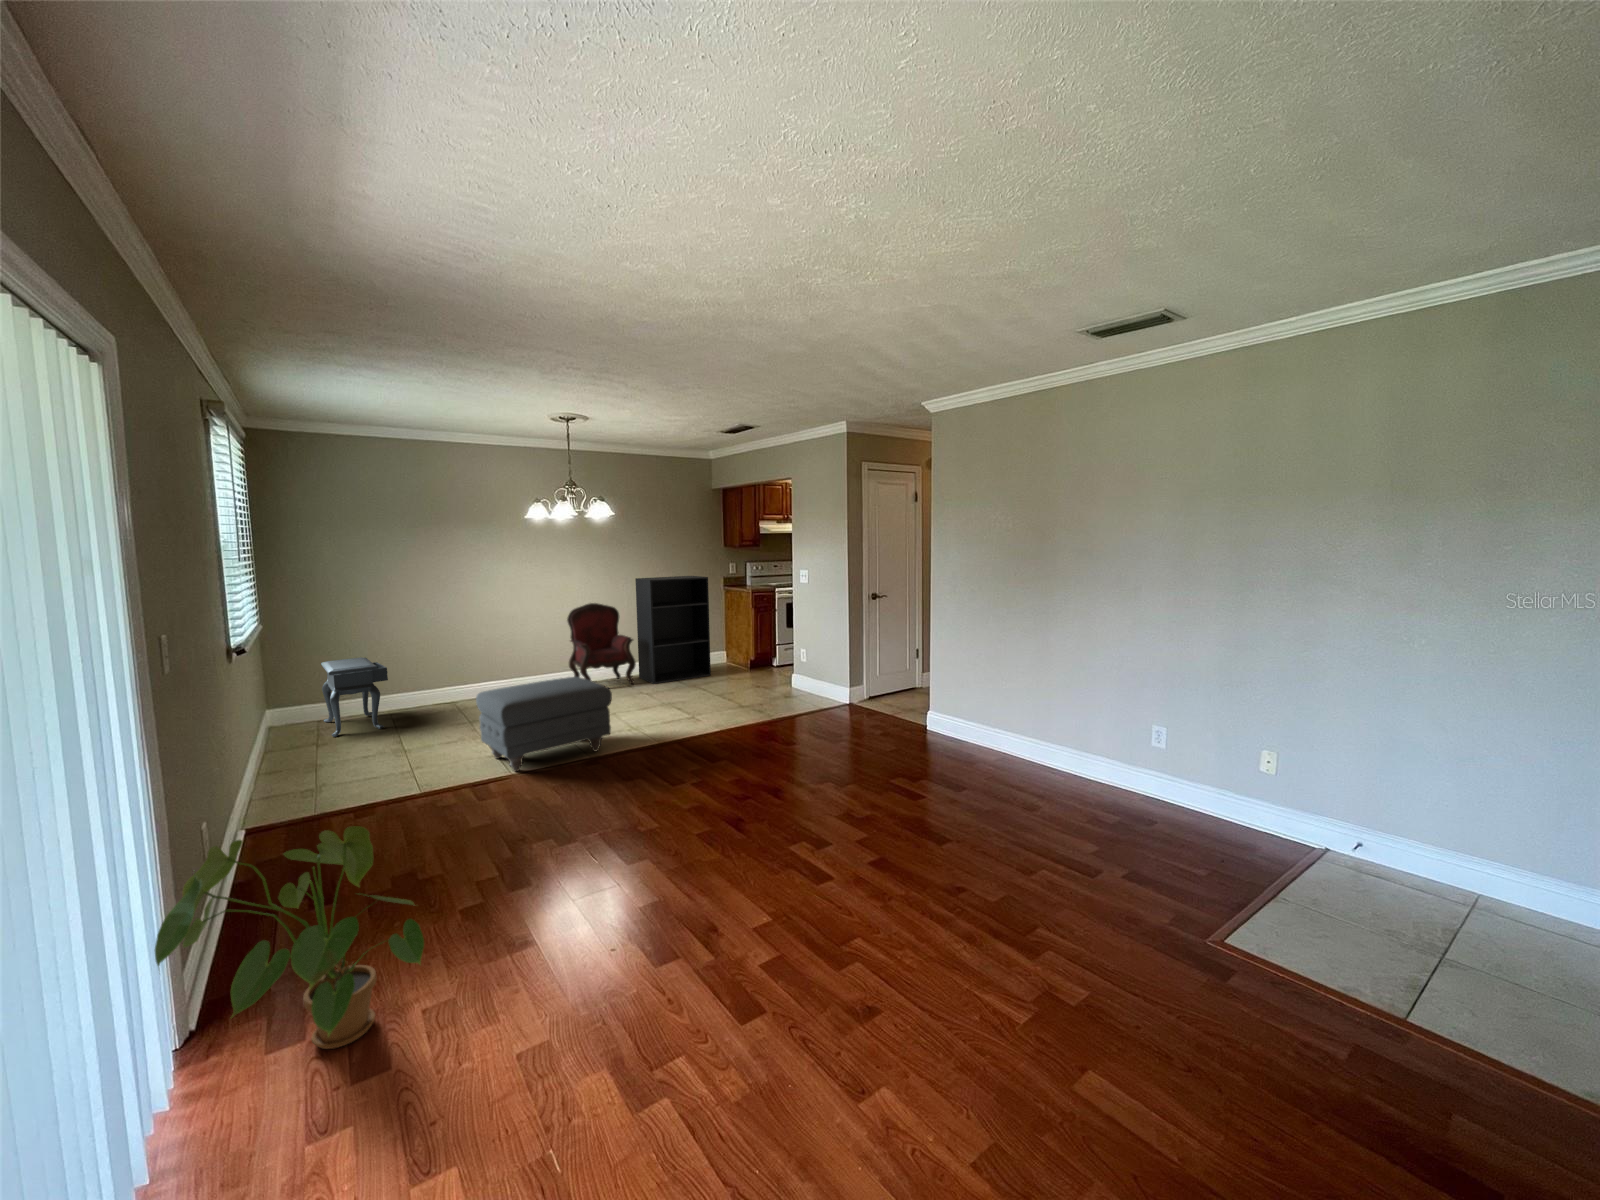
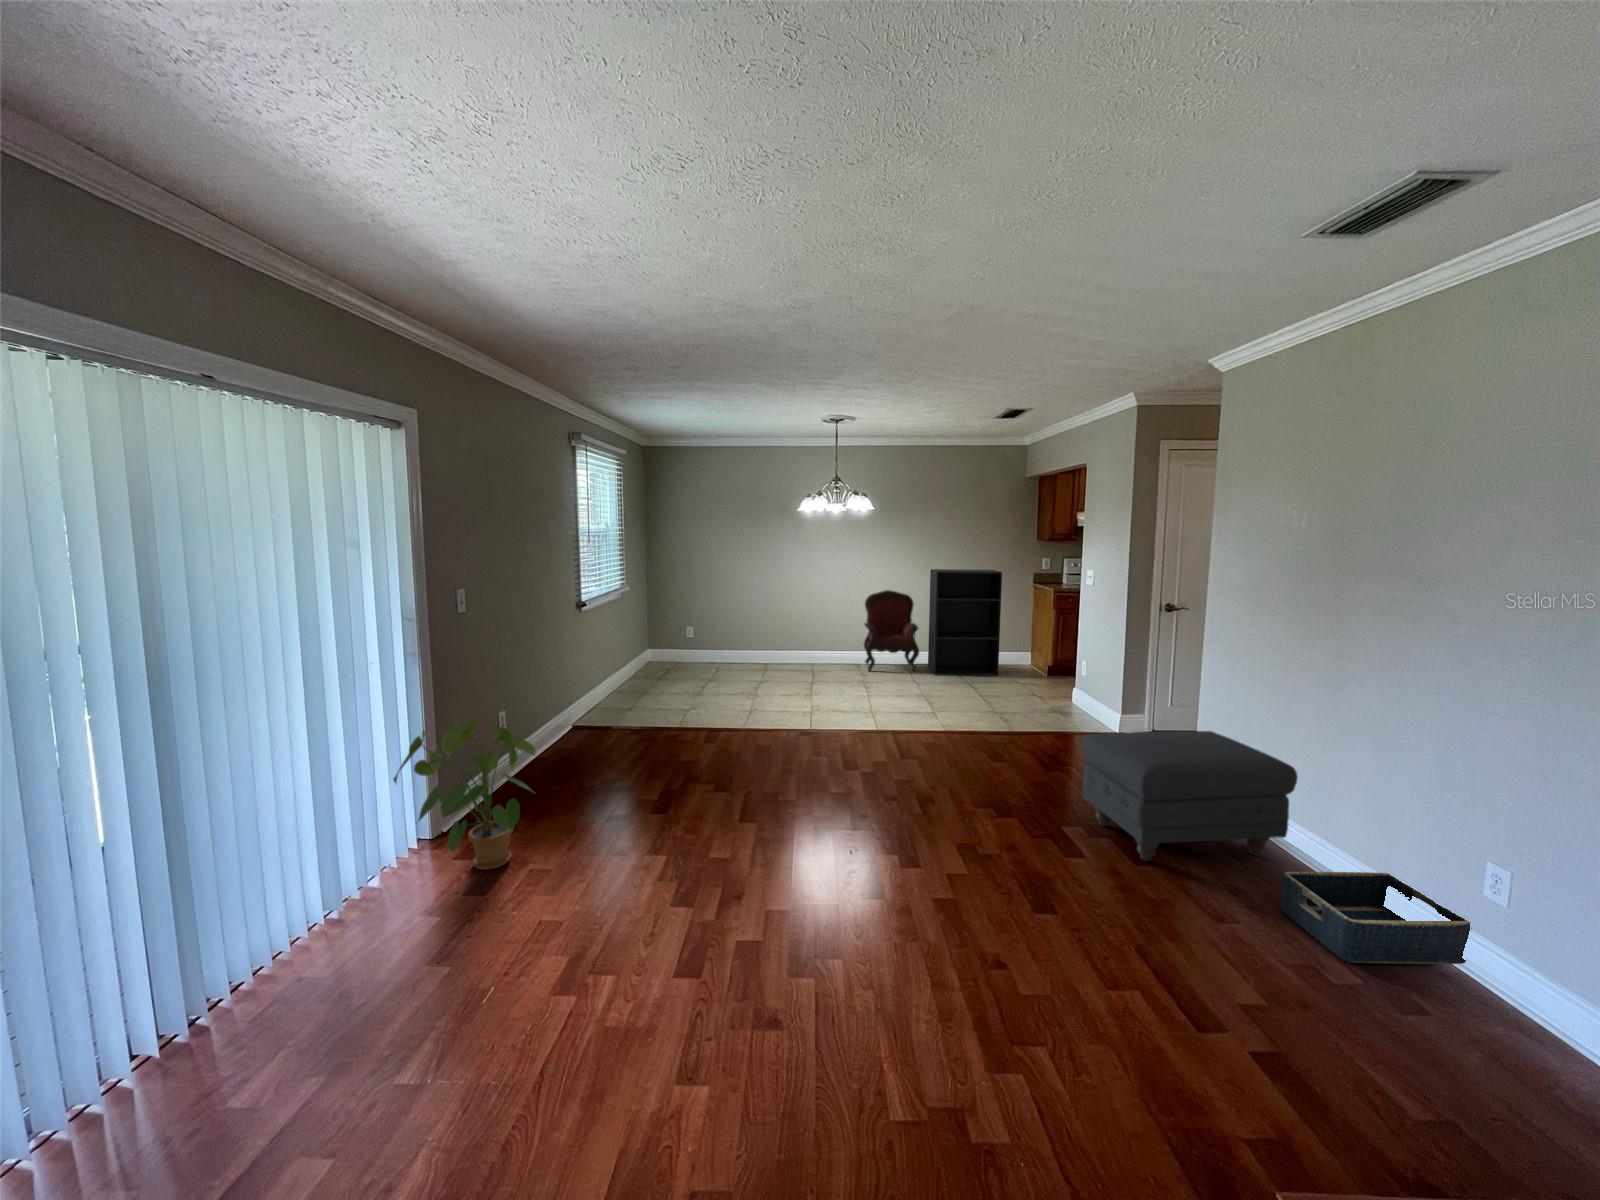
side table: present [321,657,388,737] -> none [674,618,717,675]
ottoman: present [476,677,612,771] -> present [1082,731,1298,861]
basket: none [1050,751,1142,809] -> present [1281,872,1470,964]

